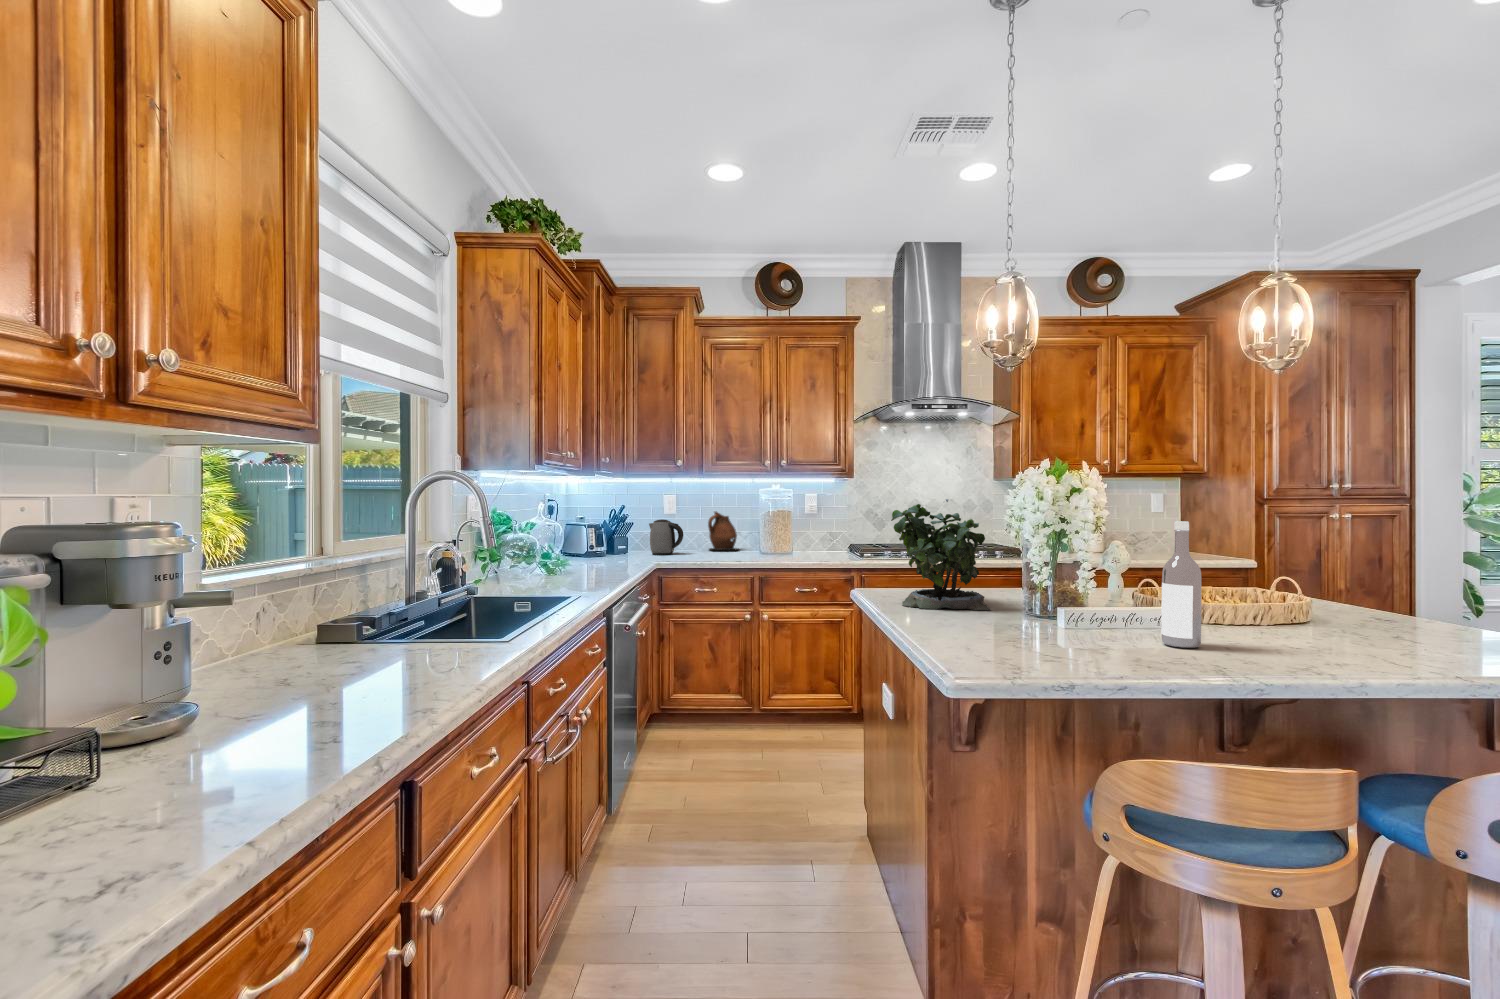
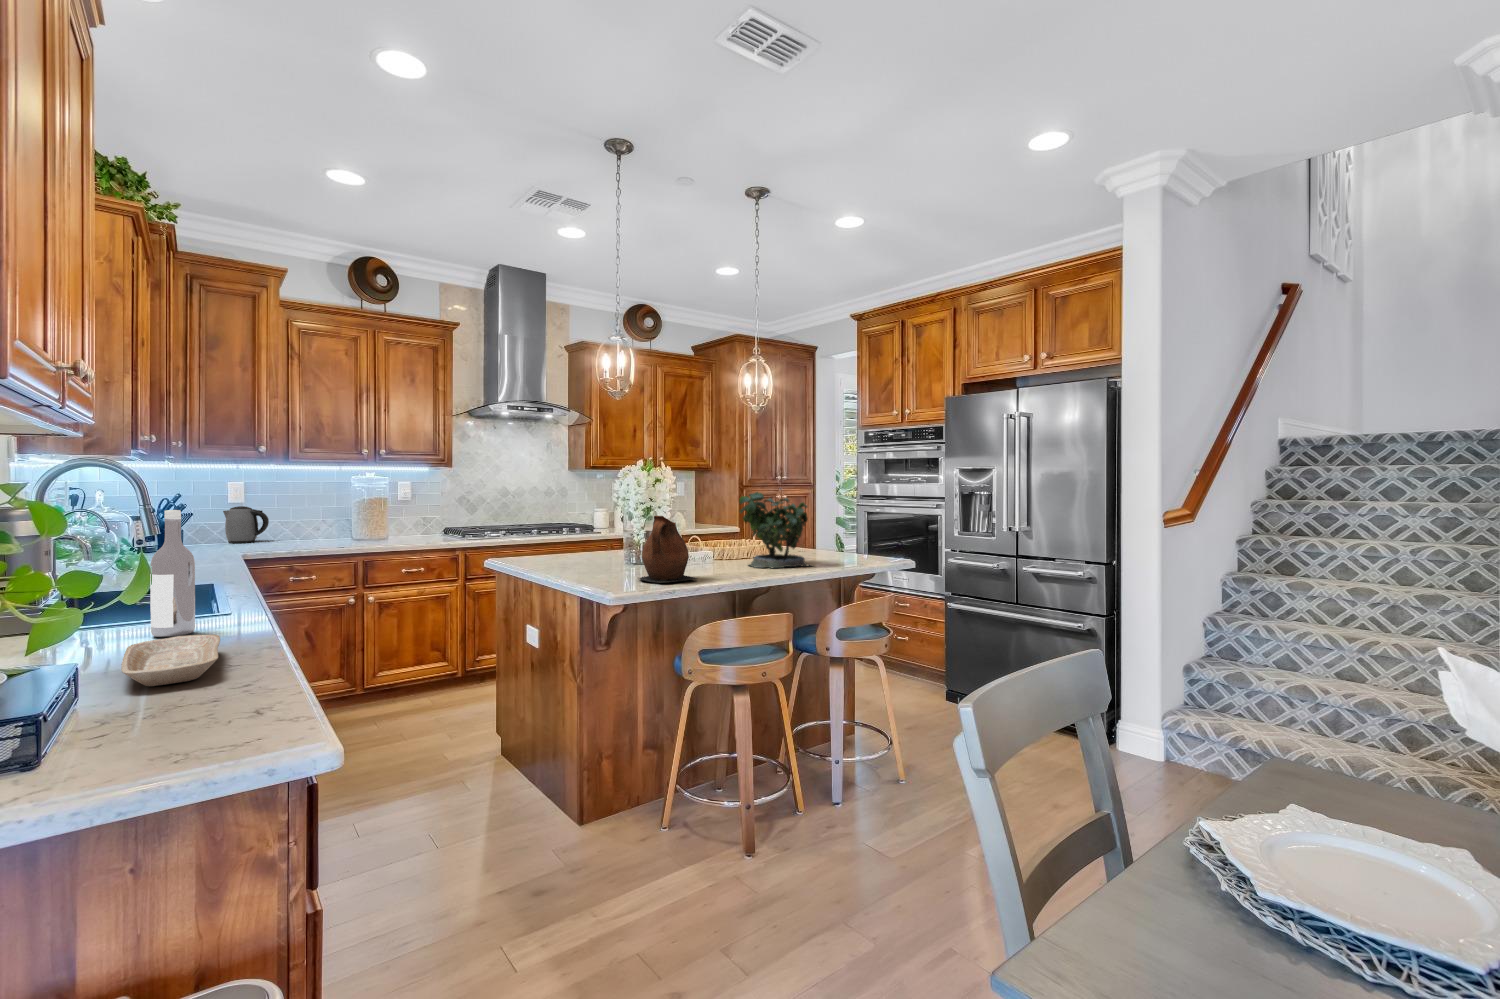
potted plant: present [891,499,990,610] -> present [739,492,811,568]
ceramic pitcher: present [708,512,738,550] -> present [639,516,697,583]
wine bottle: present [1161,521,1201,648] -> present [150,510,195,637]
tray: none [235,676,413,751] -> present [121,635,220,686]

